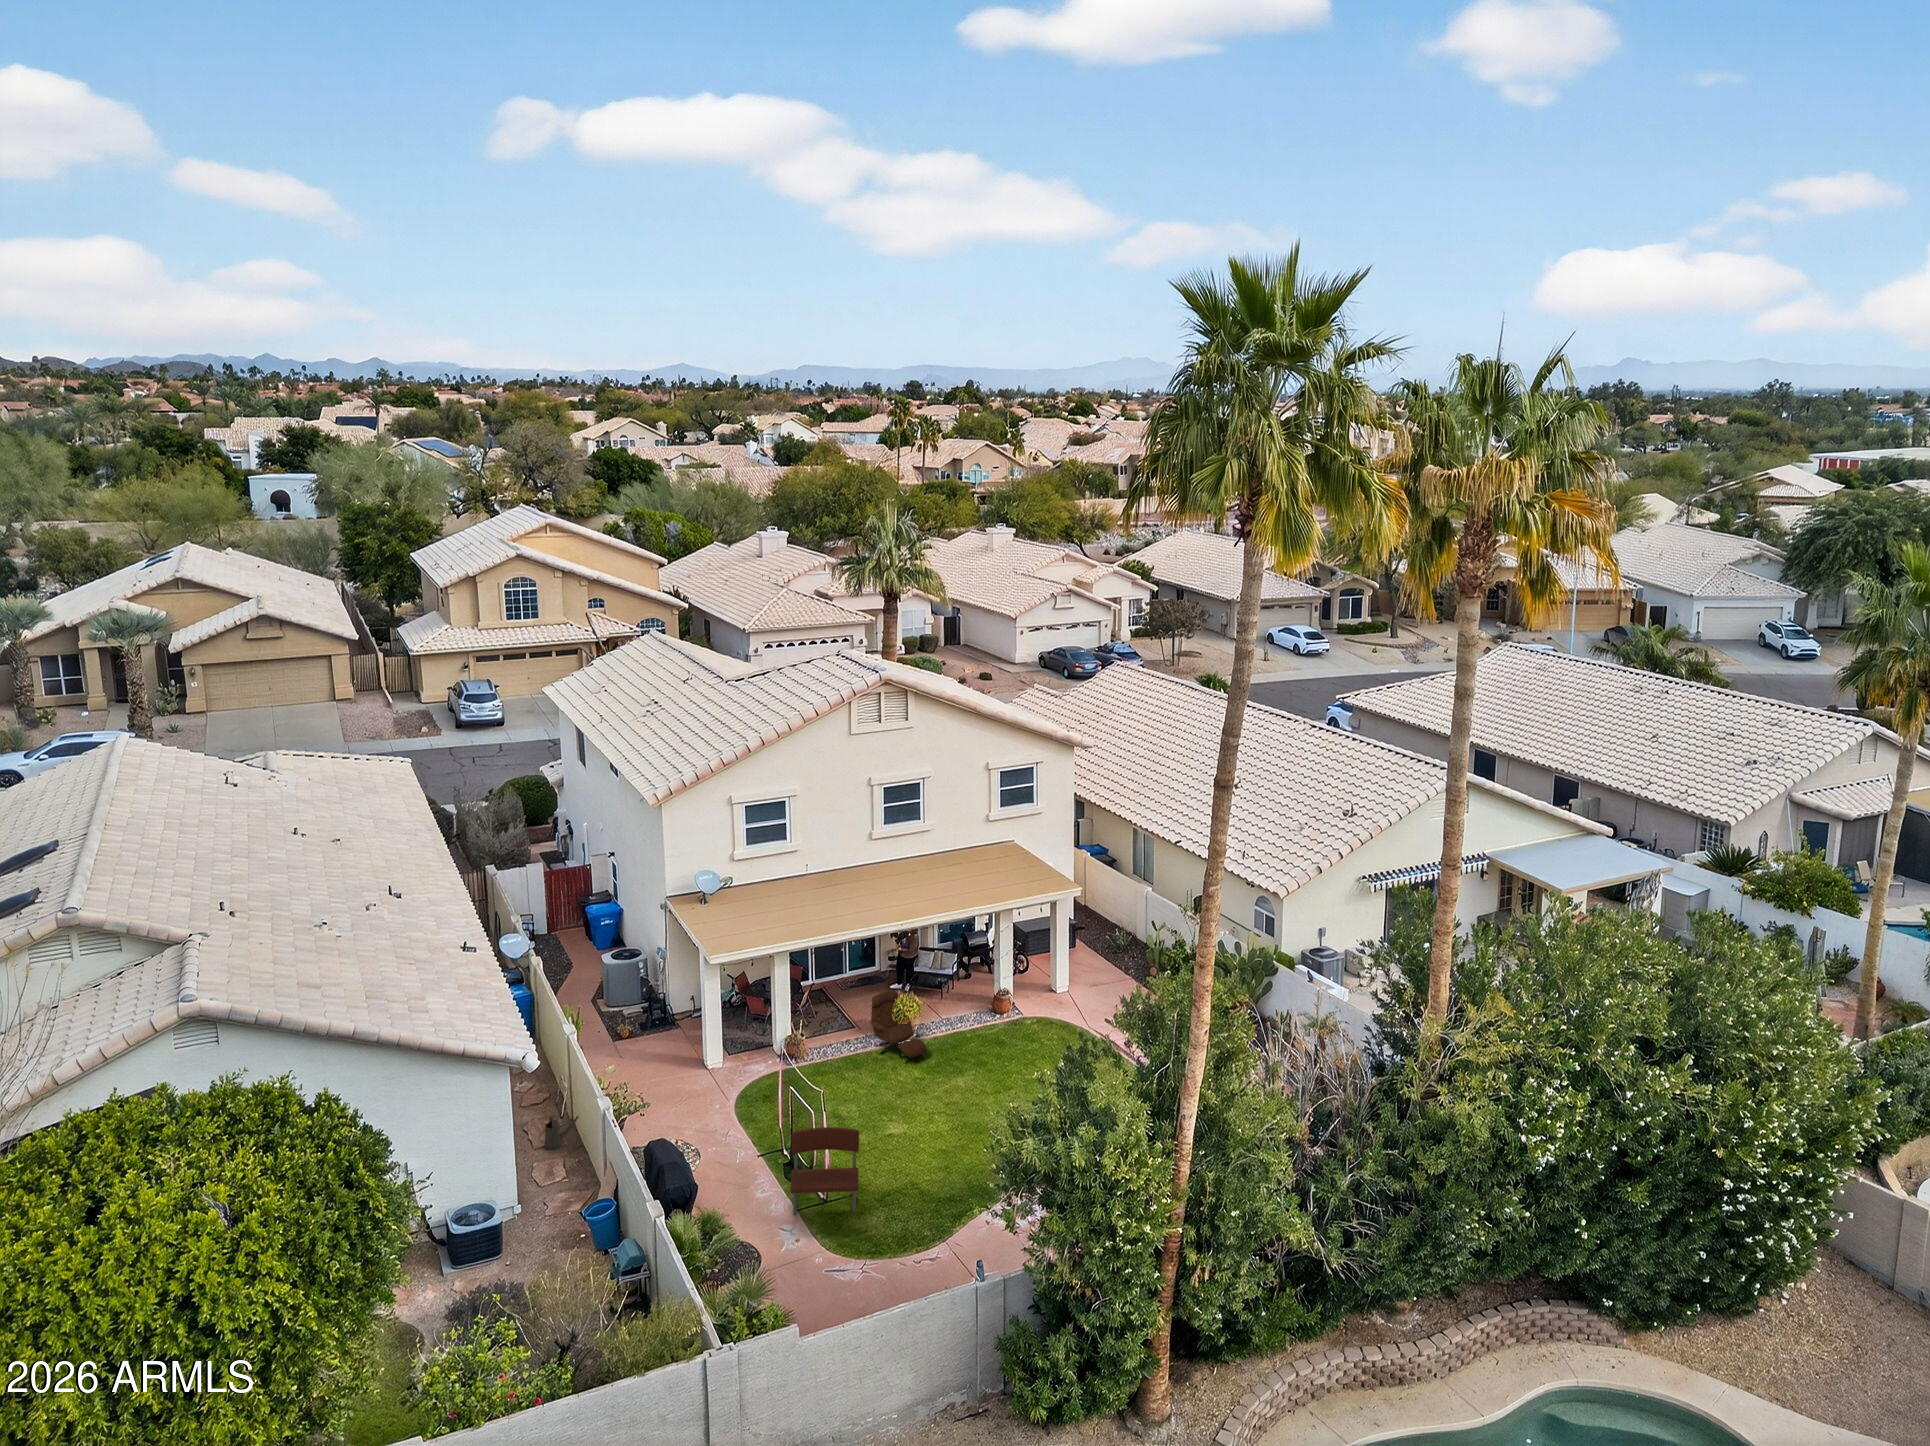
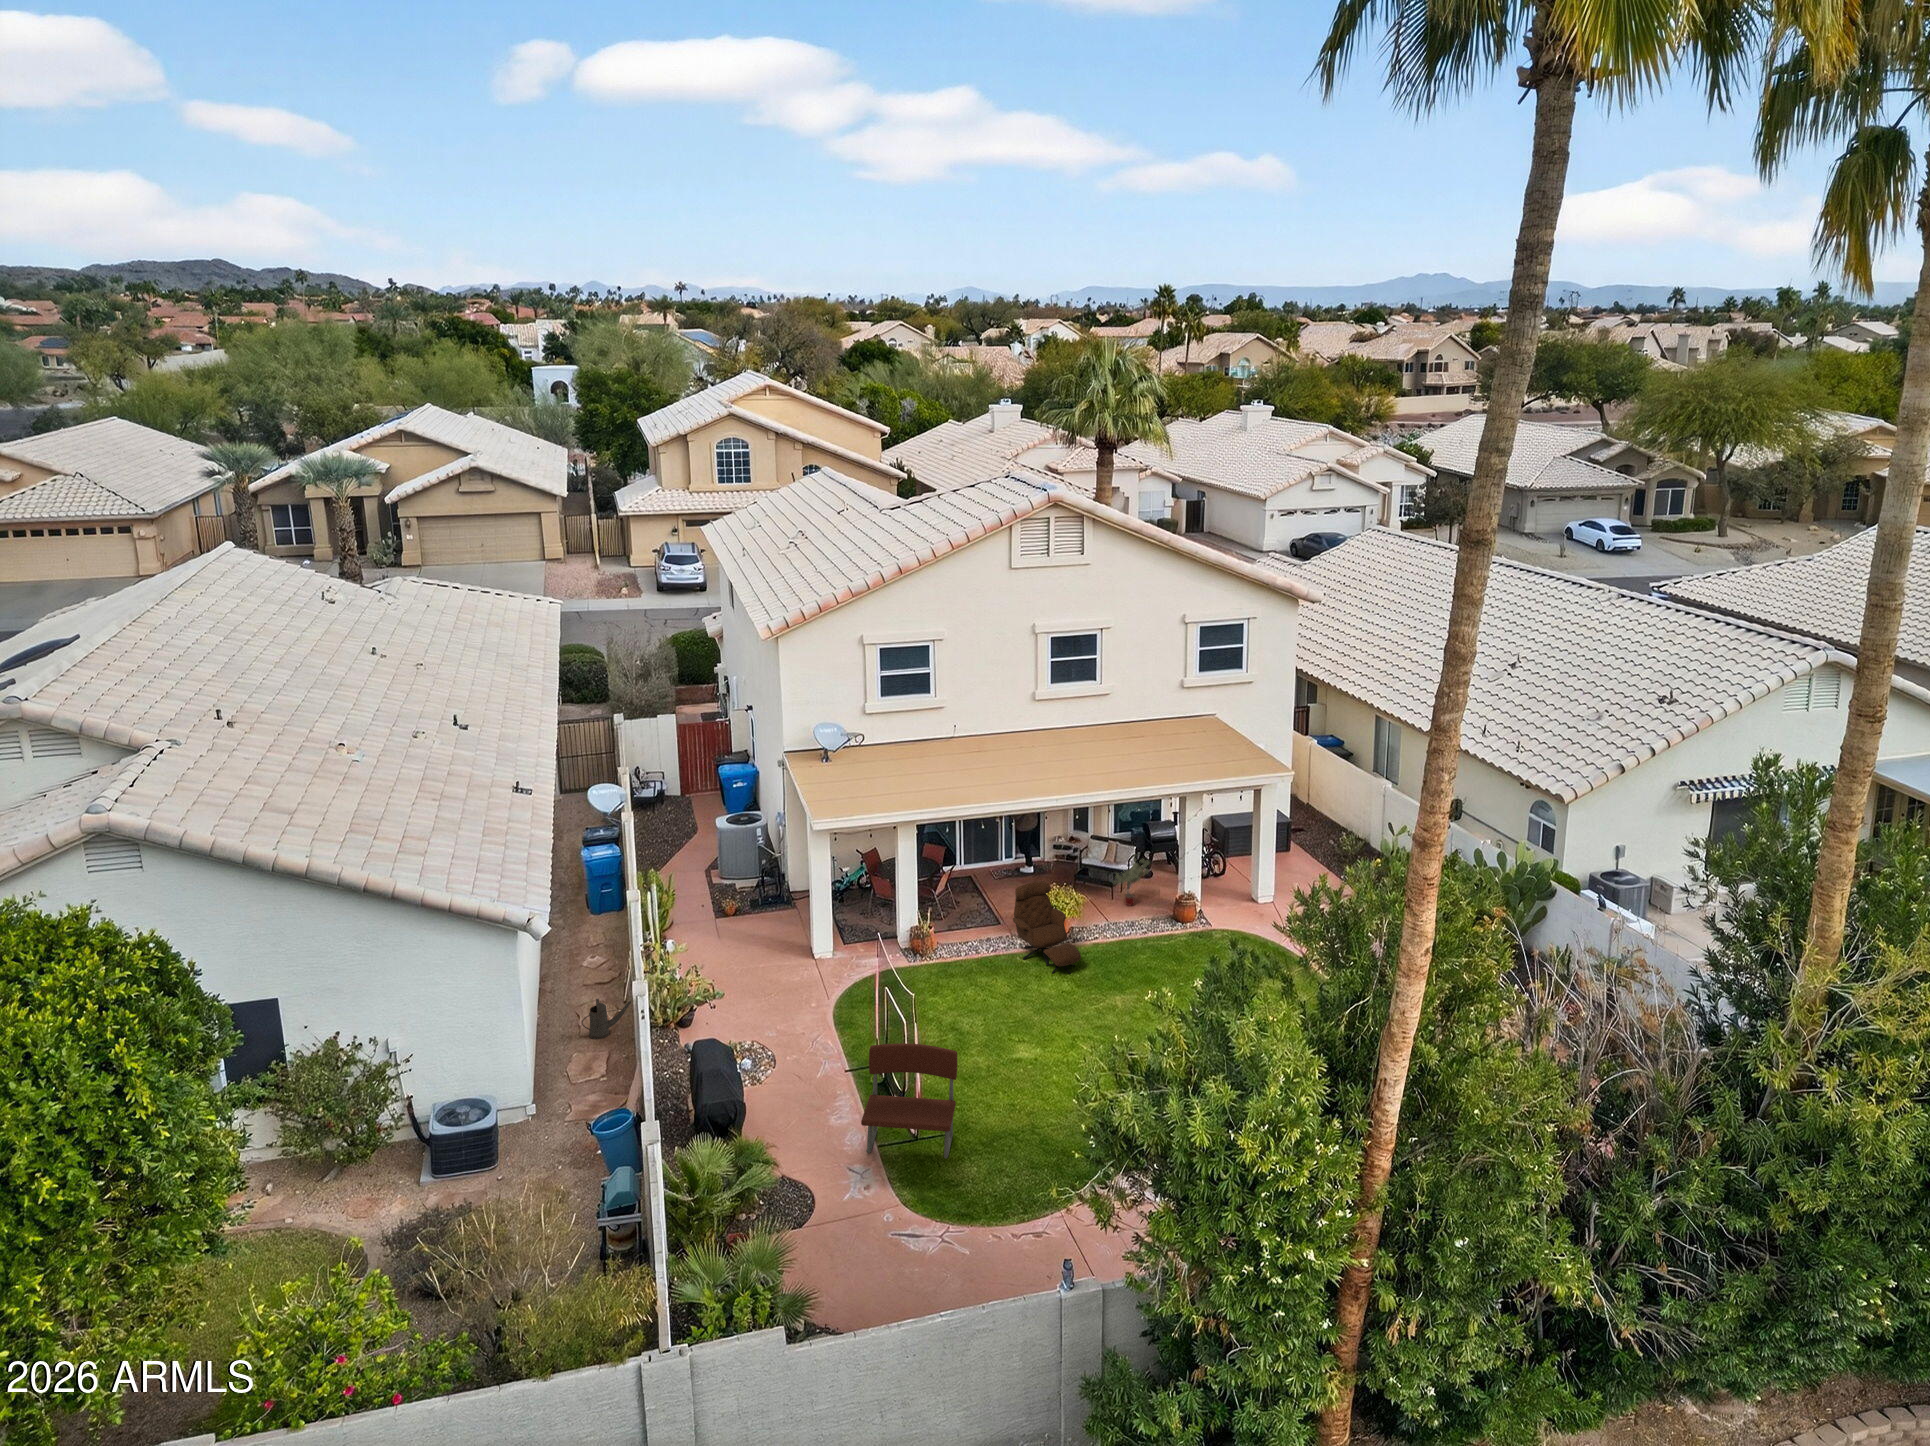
potted tree: none [942,961,970,1003] -> present [1114,856,1149,906]

